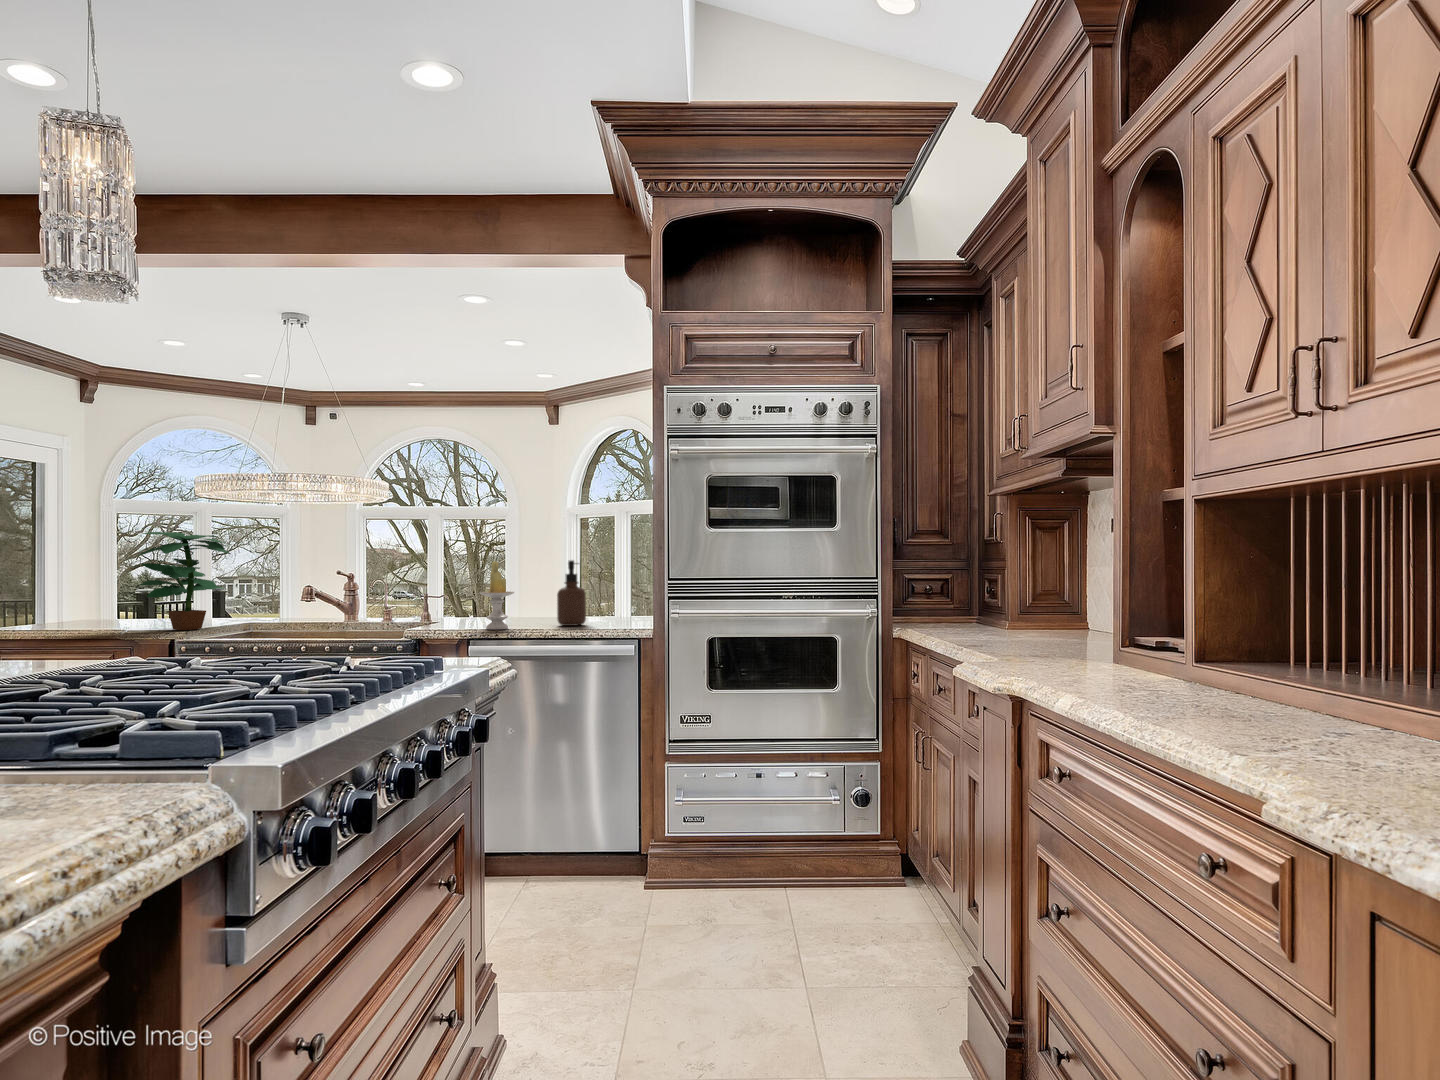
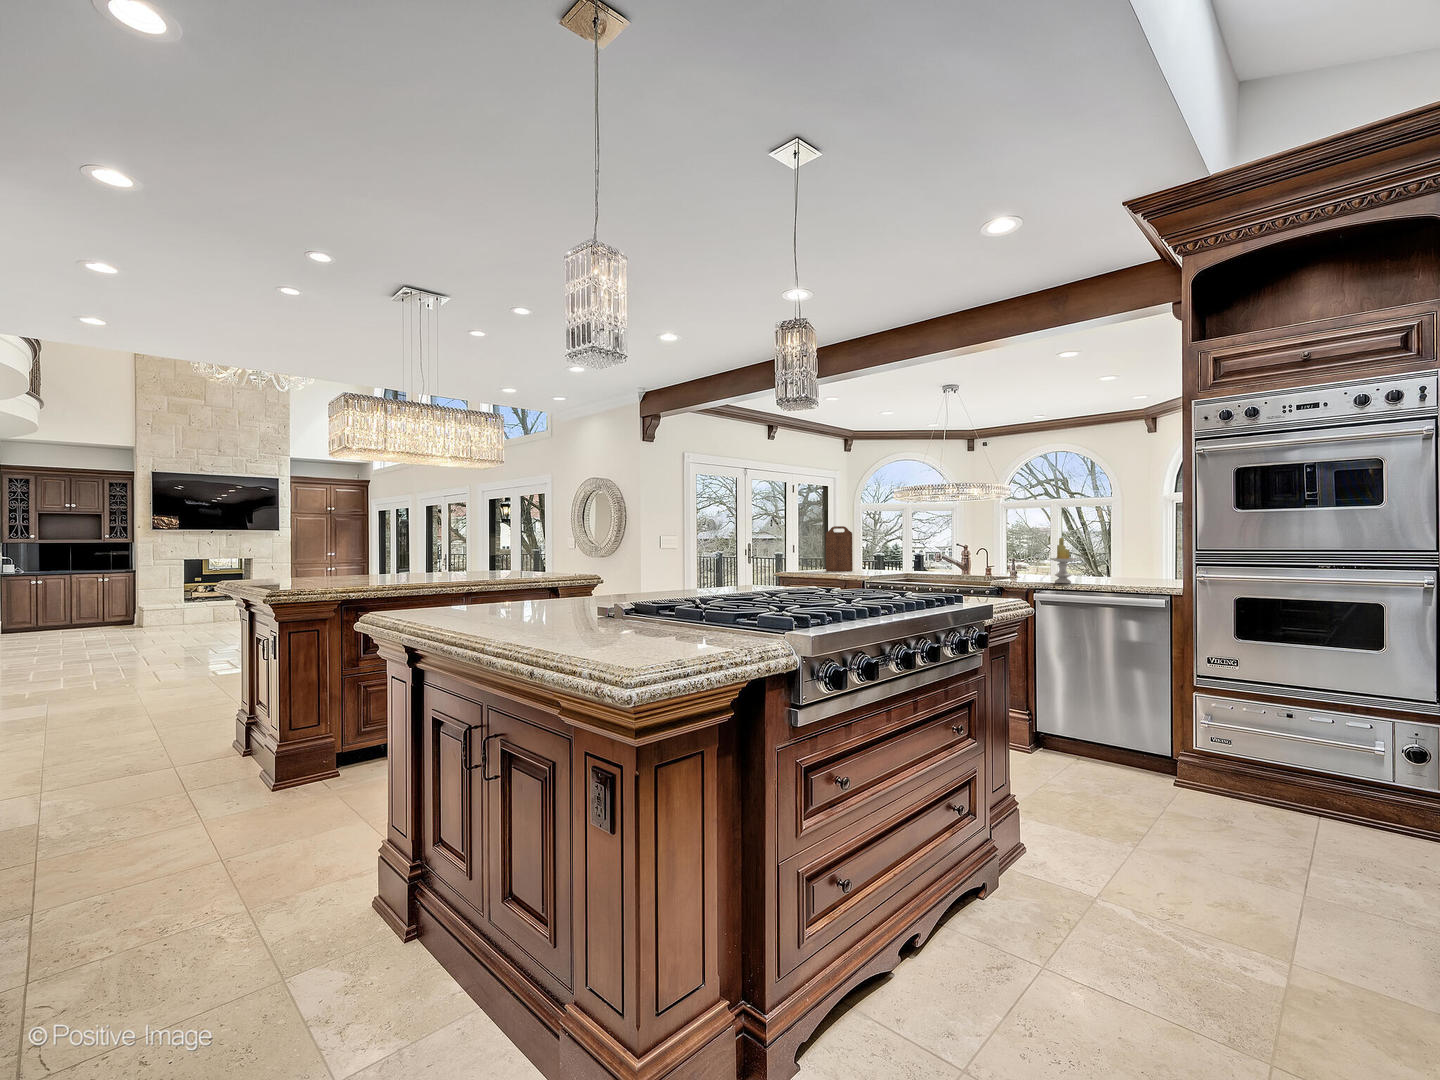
potted plant: present [138,532,231,630] -> none [867,522,911,574]
cutting board: none [30,538,97,632] -> present [826,526,853,572]
soap dispenser: present [557,560,586,626] -> none [1112,537,1136,584]

